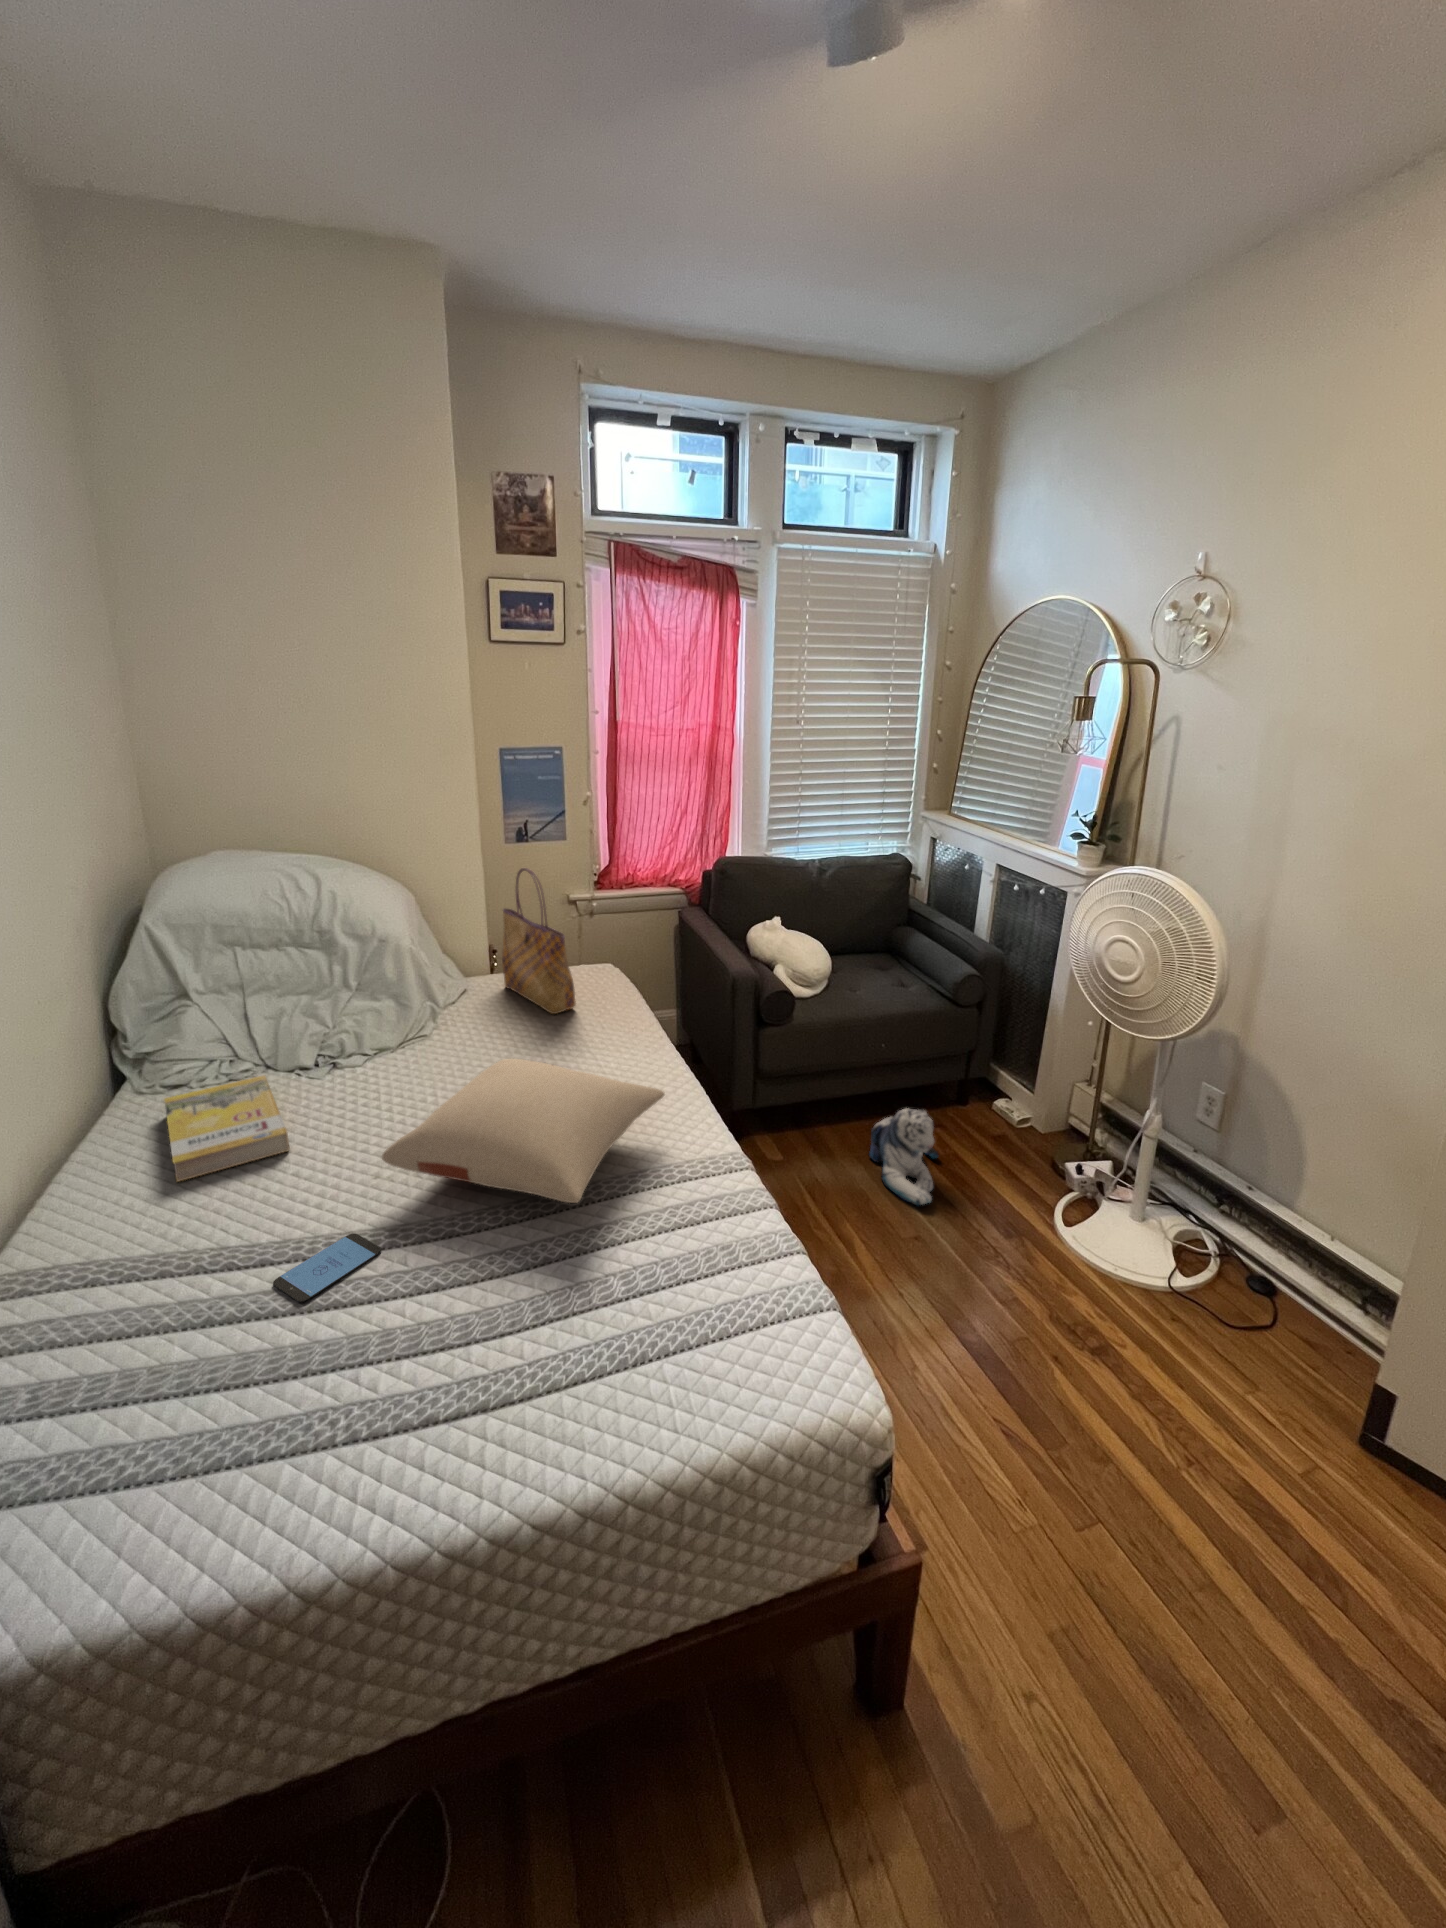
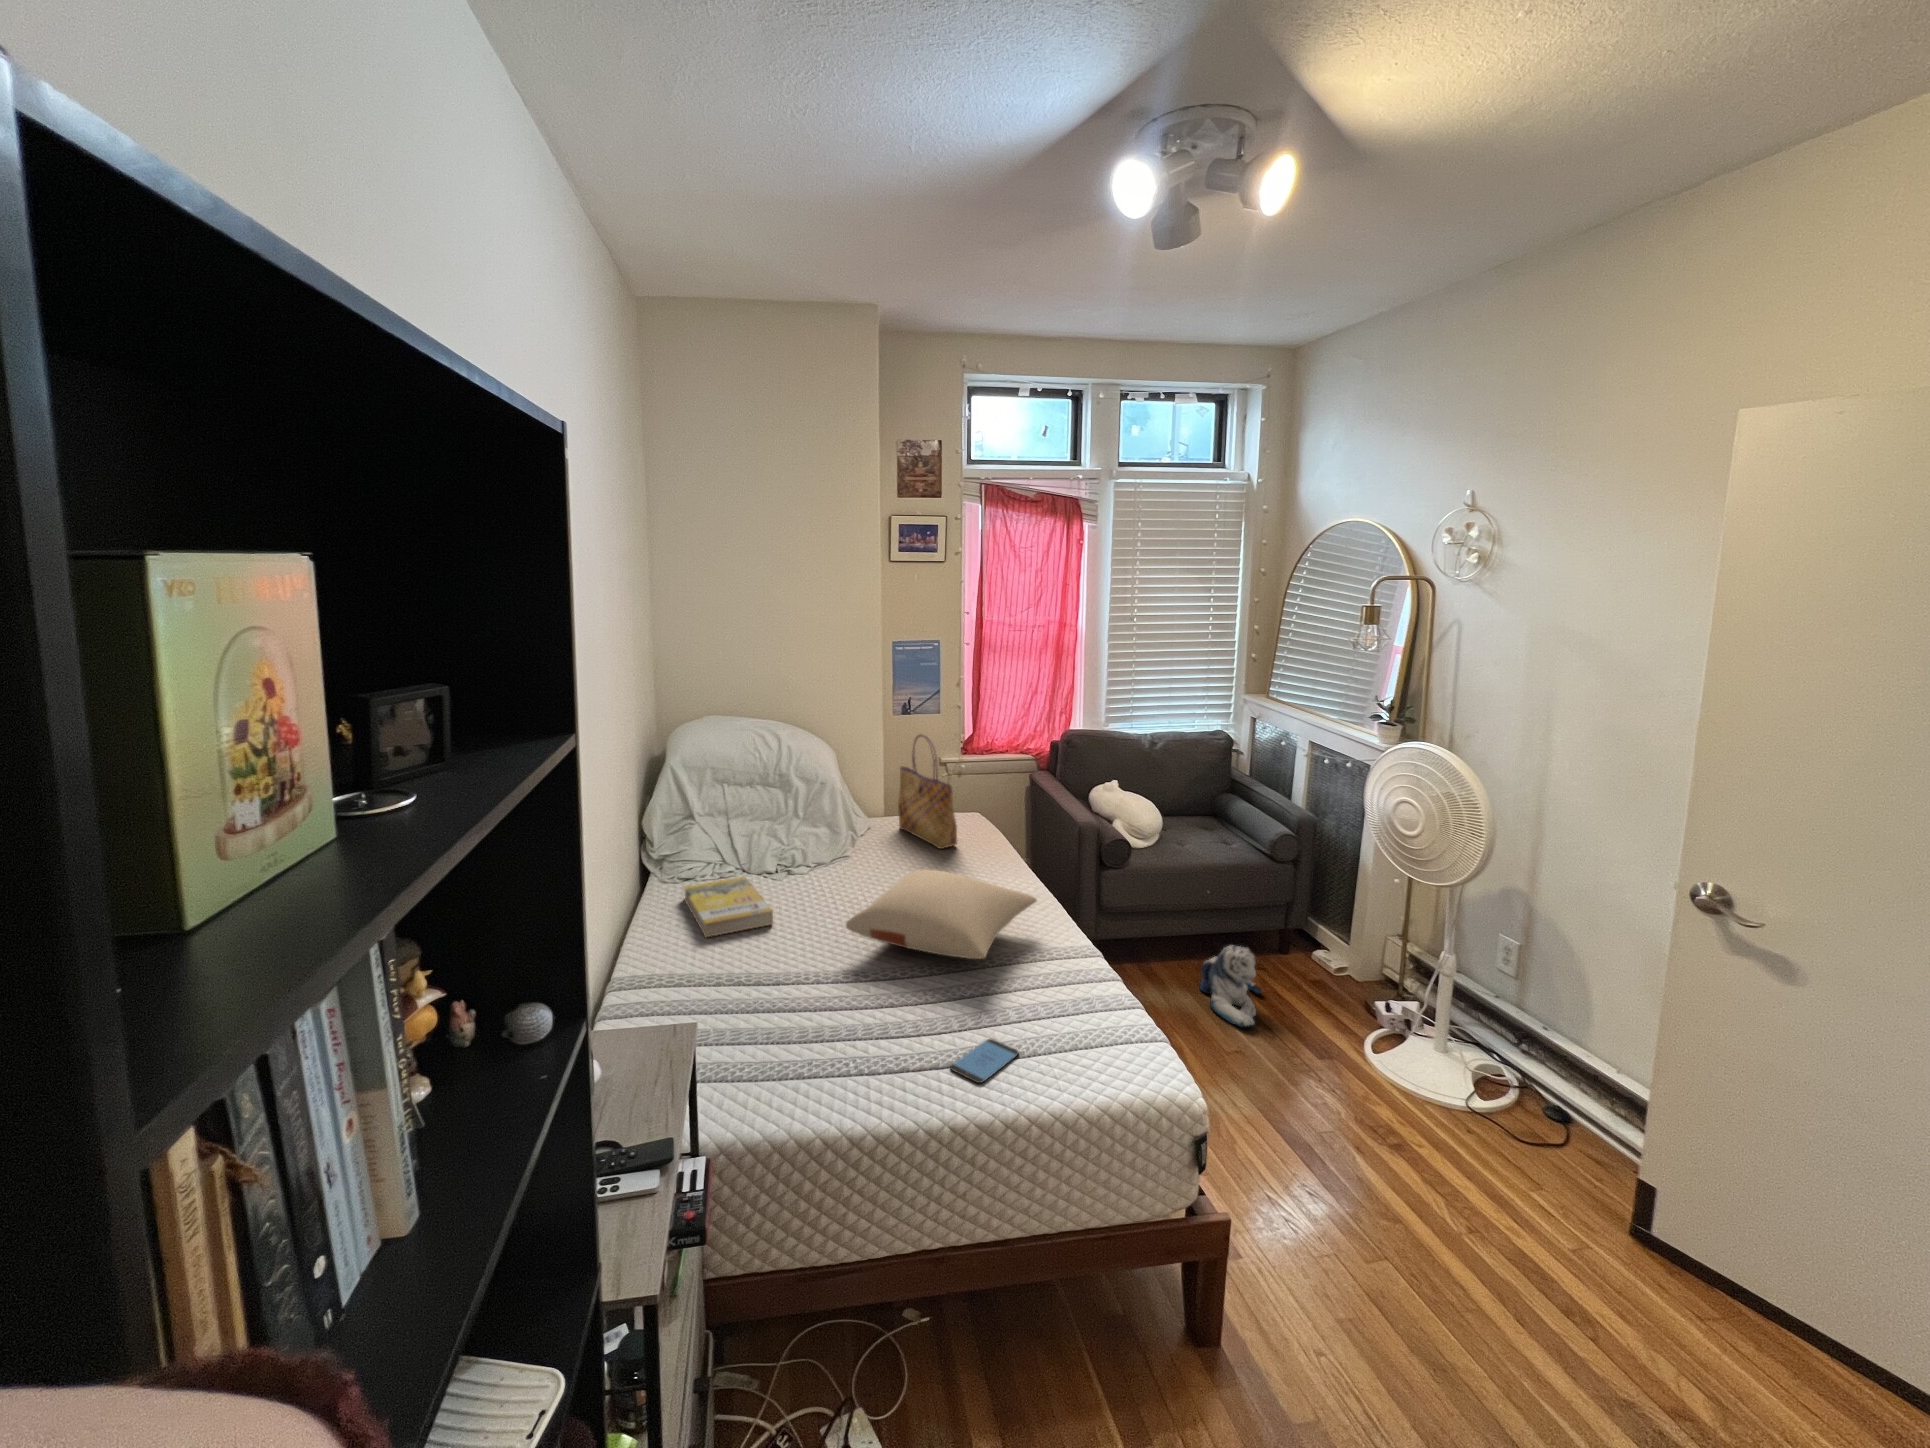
smartphone: present [273,1233,381,1302] -> present [950,1039,1019,1083]

